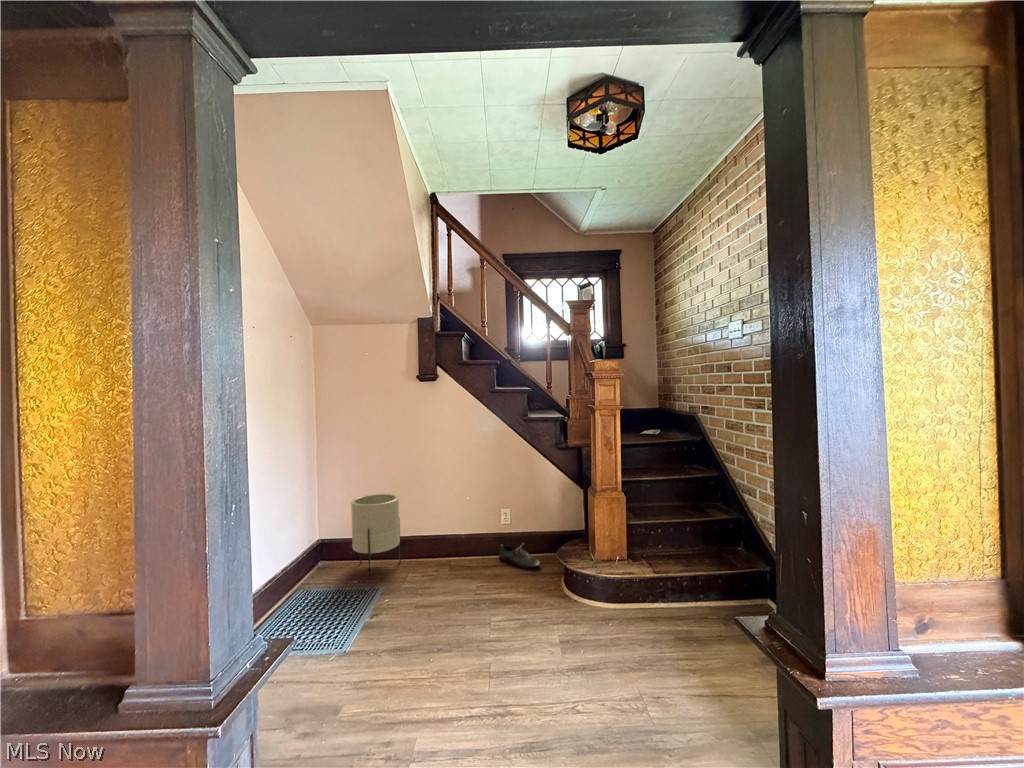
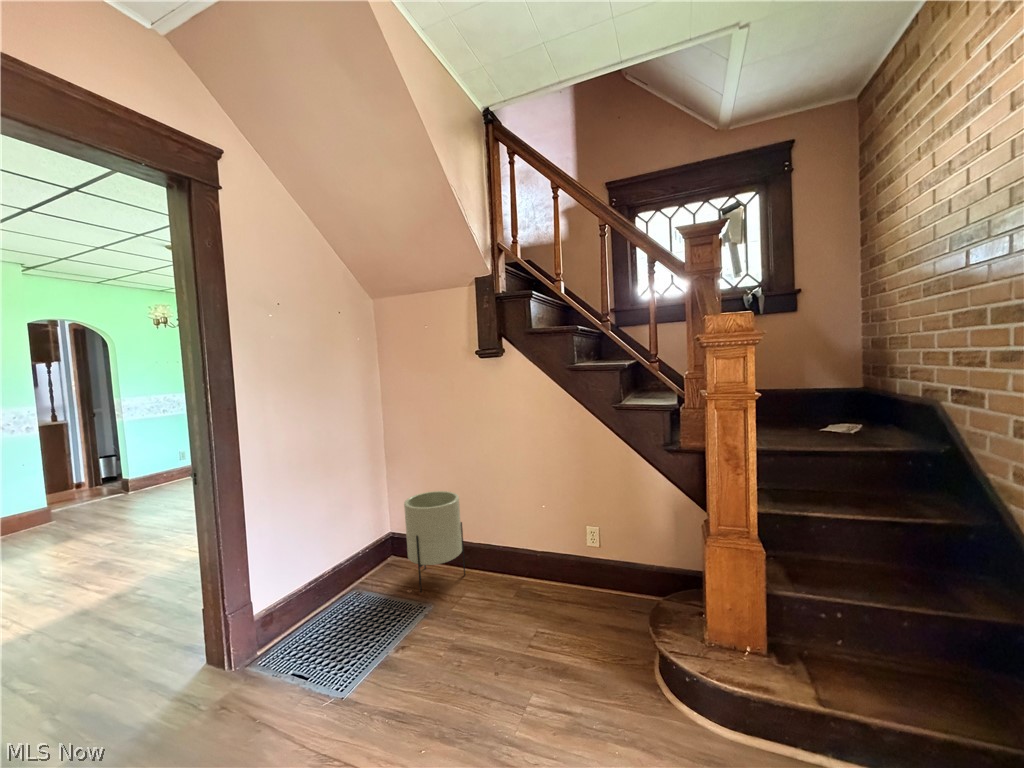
shoe: present [499,543,540,568] -> none [582,574,633,620]

